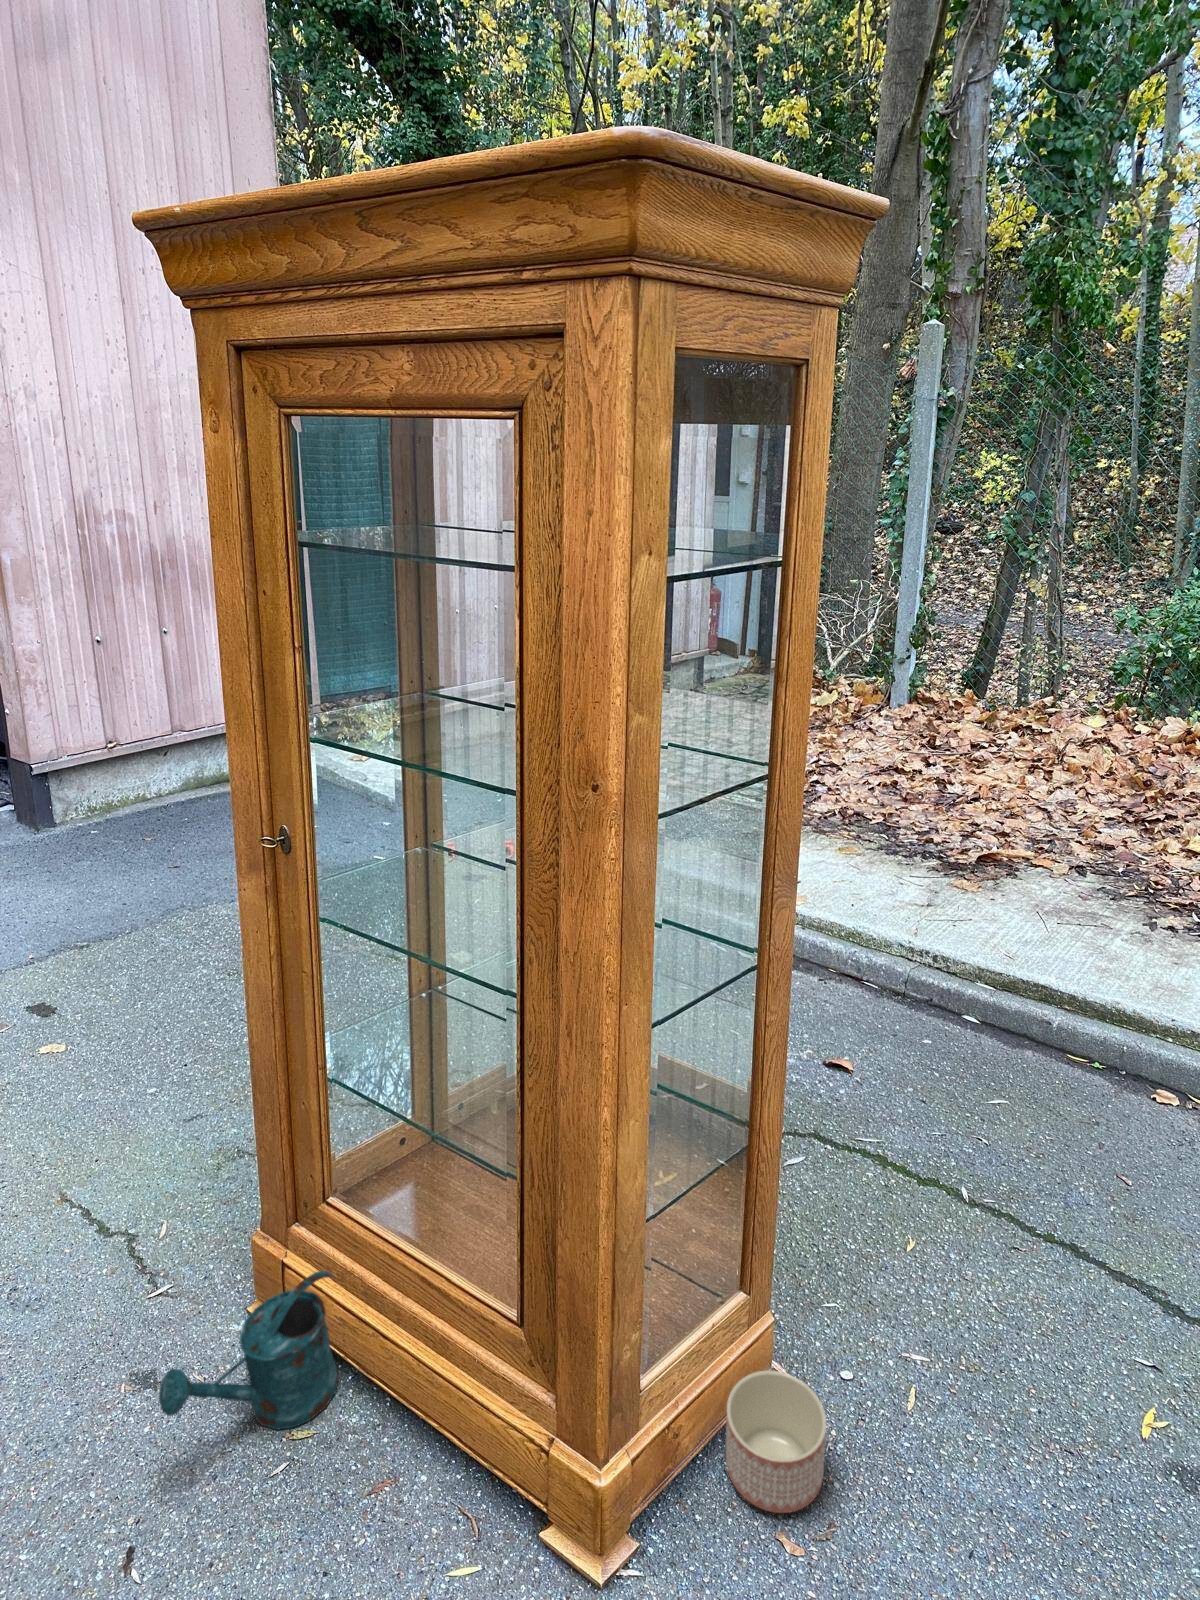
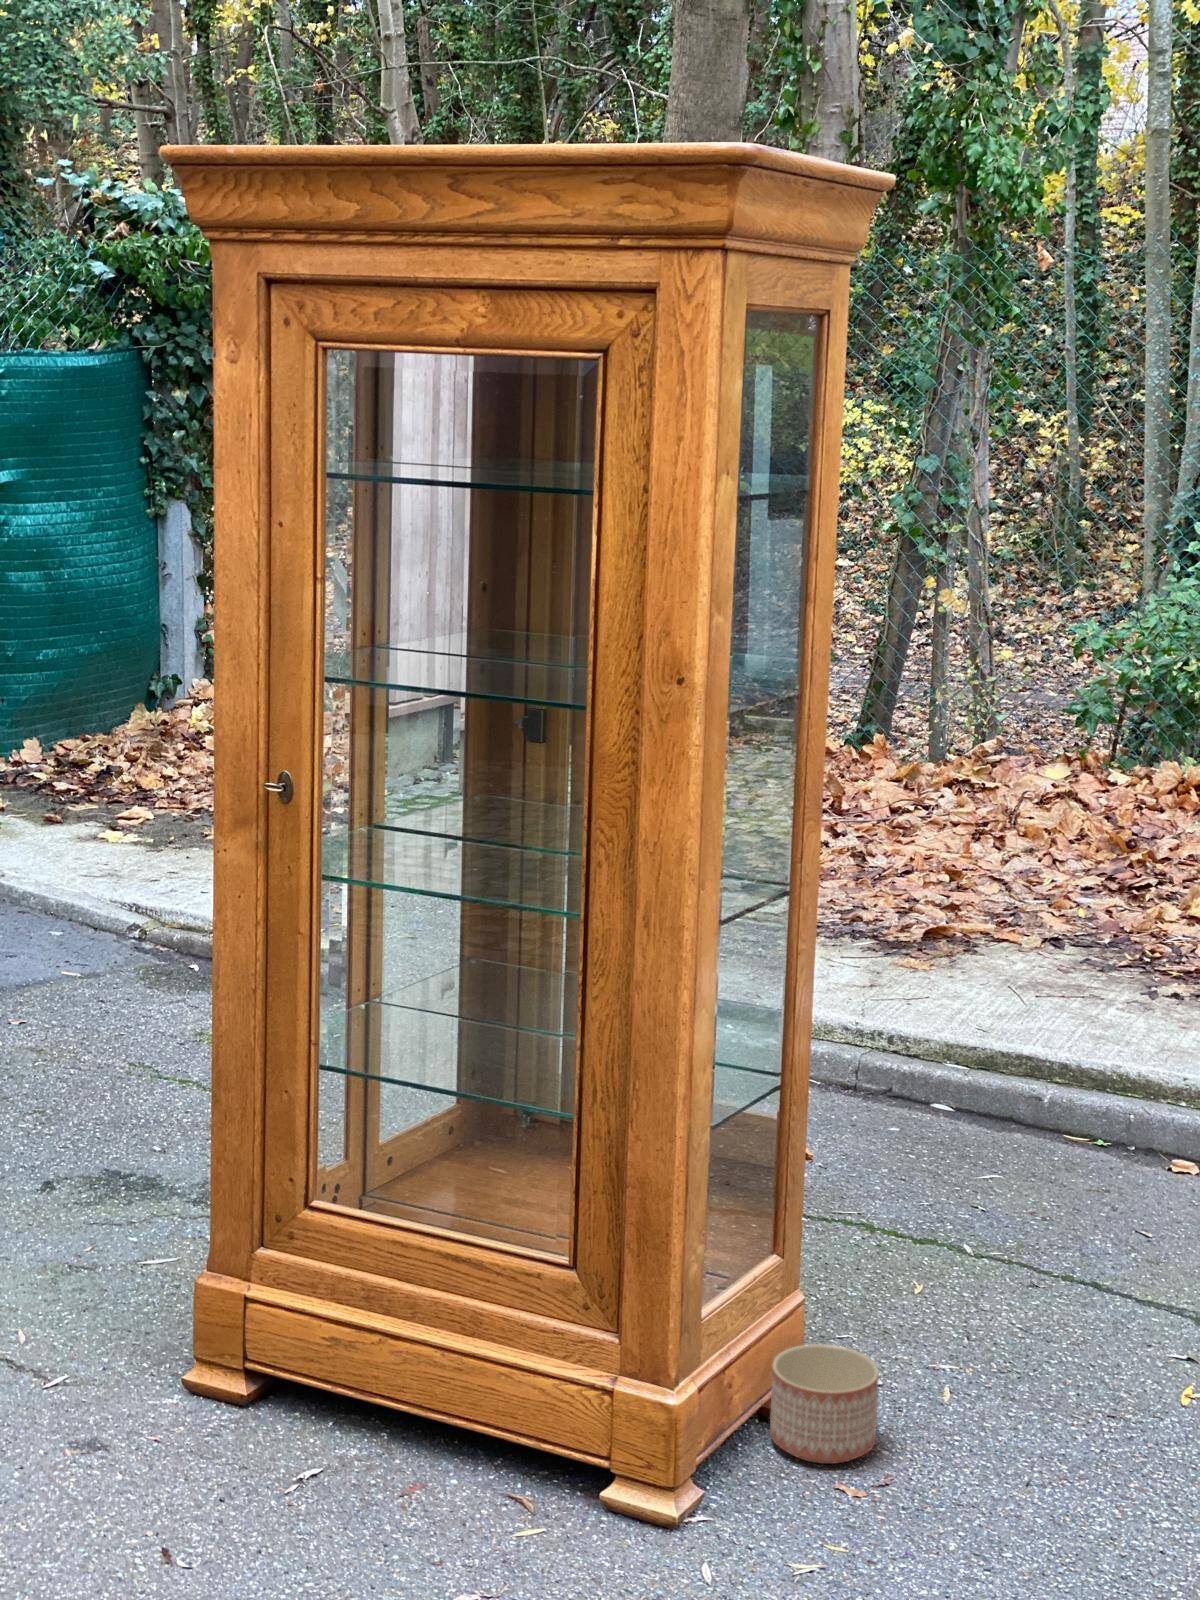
watering can: present [159,1271,338,1430] -> none [142,1301,301,1477]

